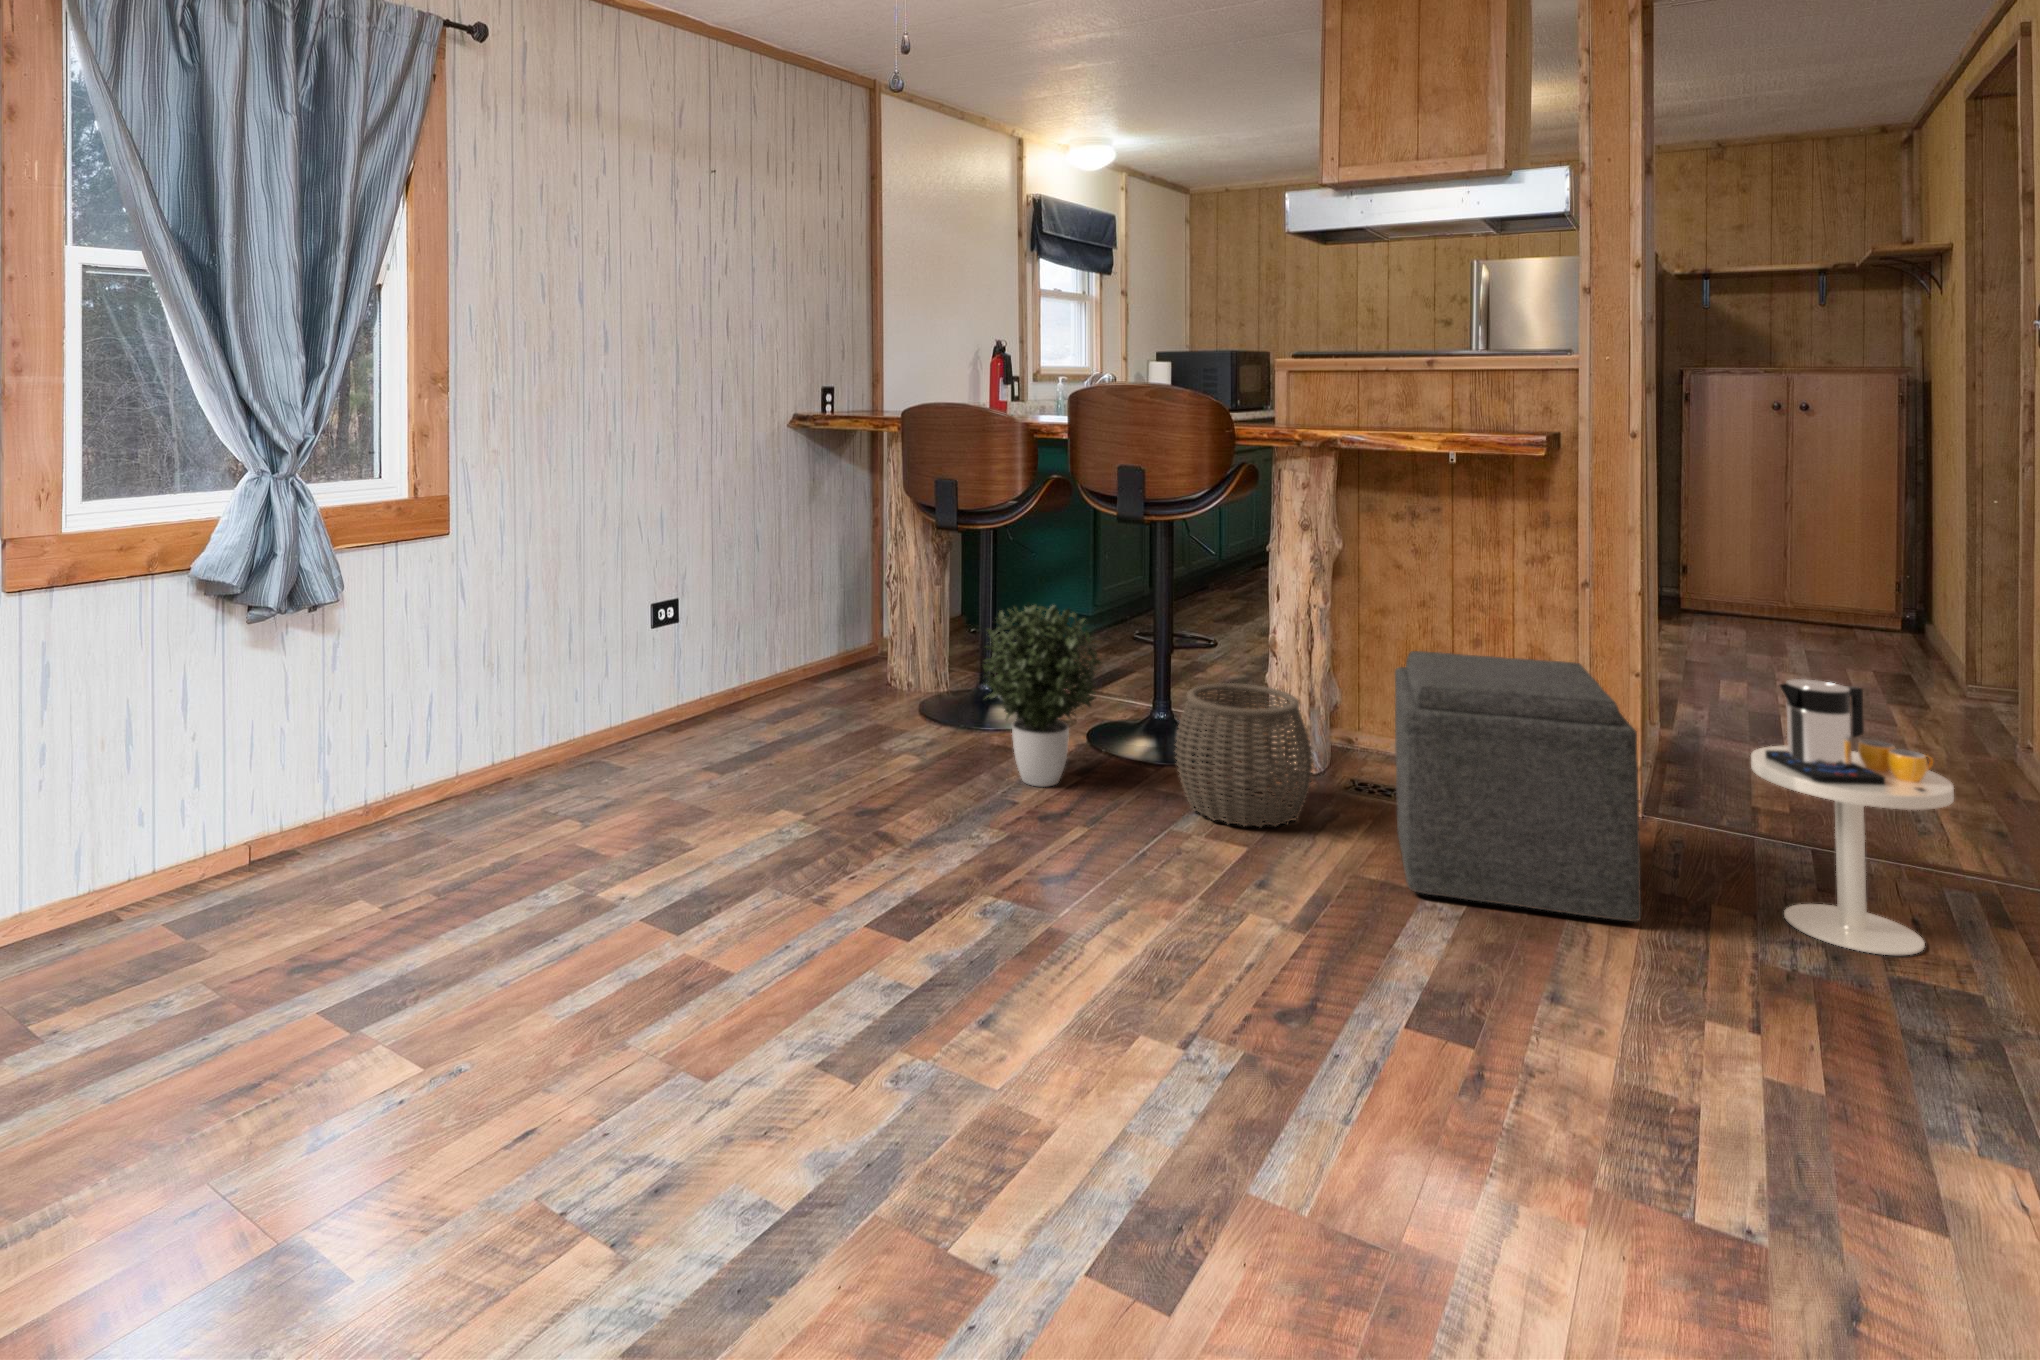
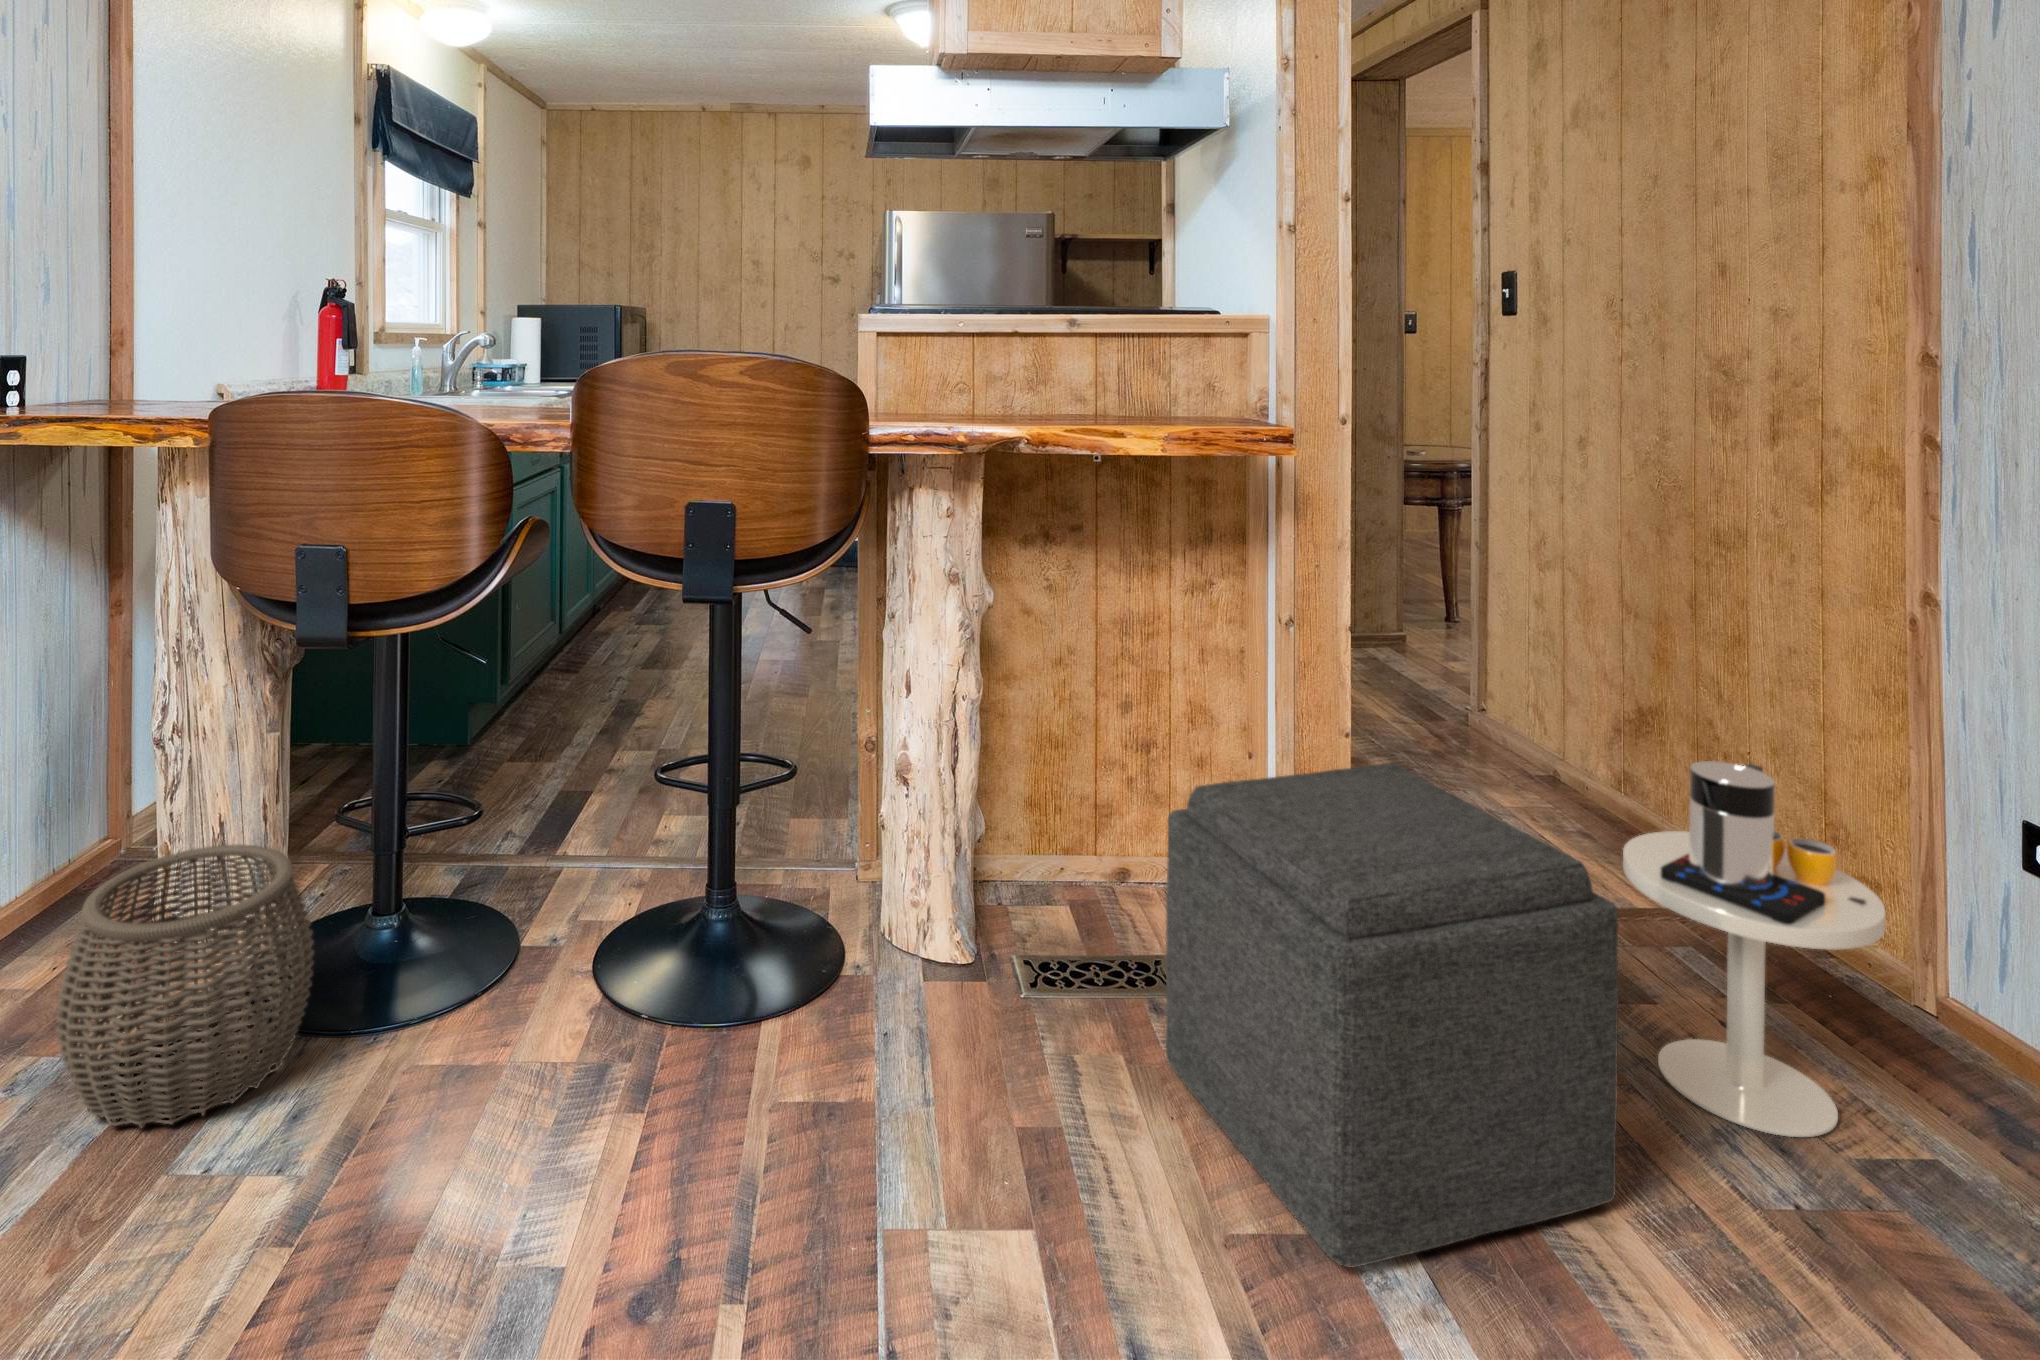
potted plant: present [983,604,1102,787] -> none [438,795,692,1183]
woven basket: present [1175,683,1314,827] -> present [56,844,314,1128]

